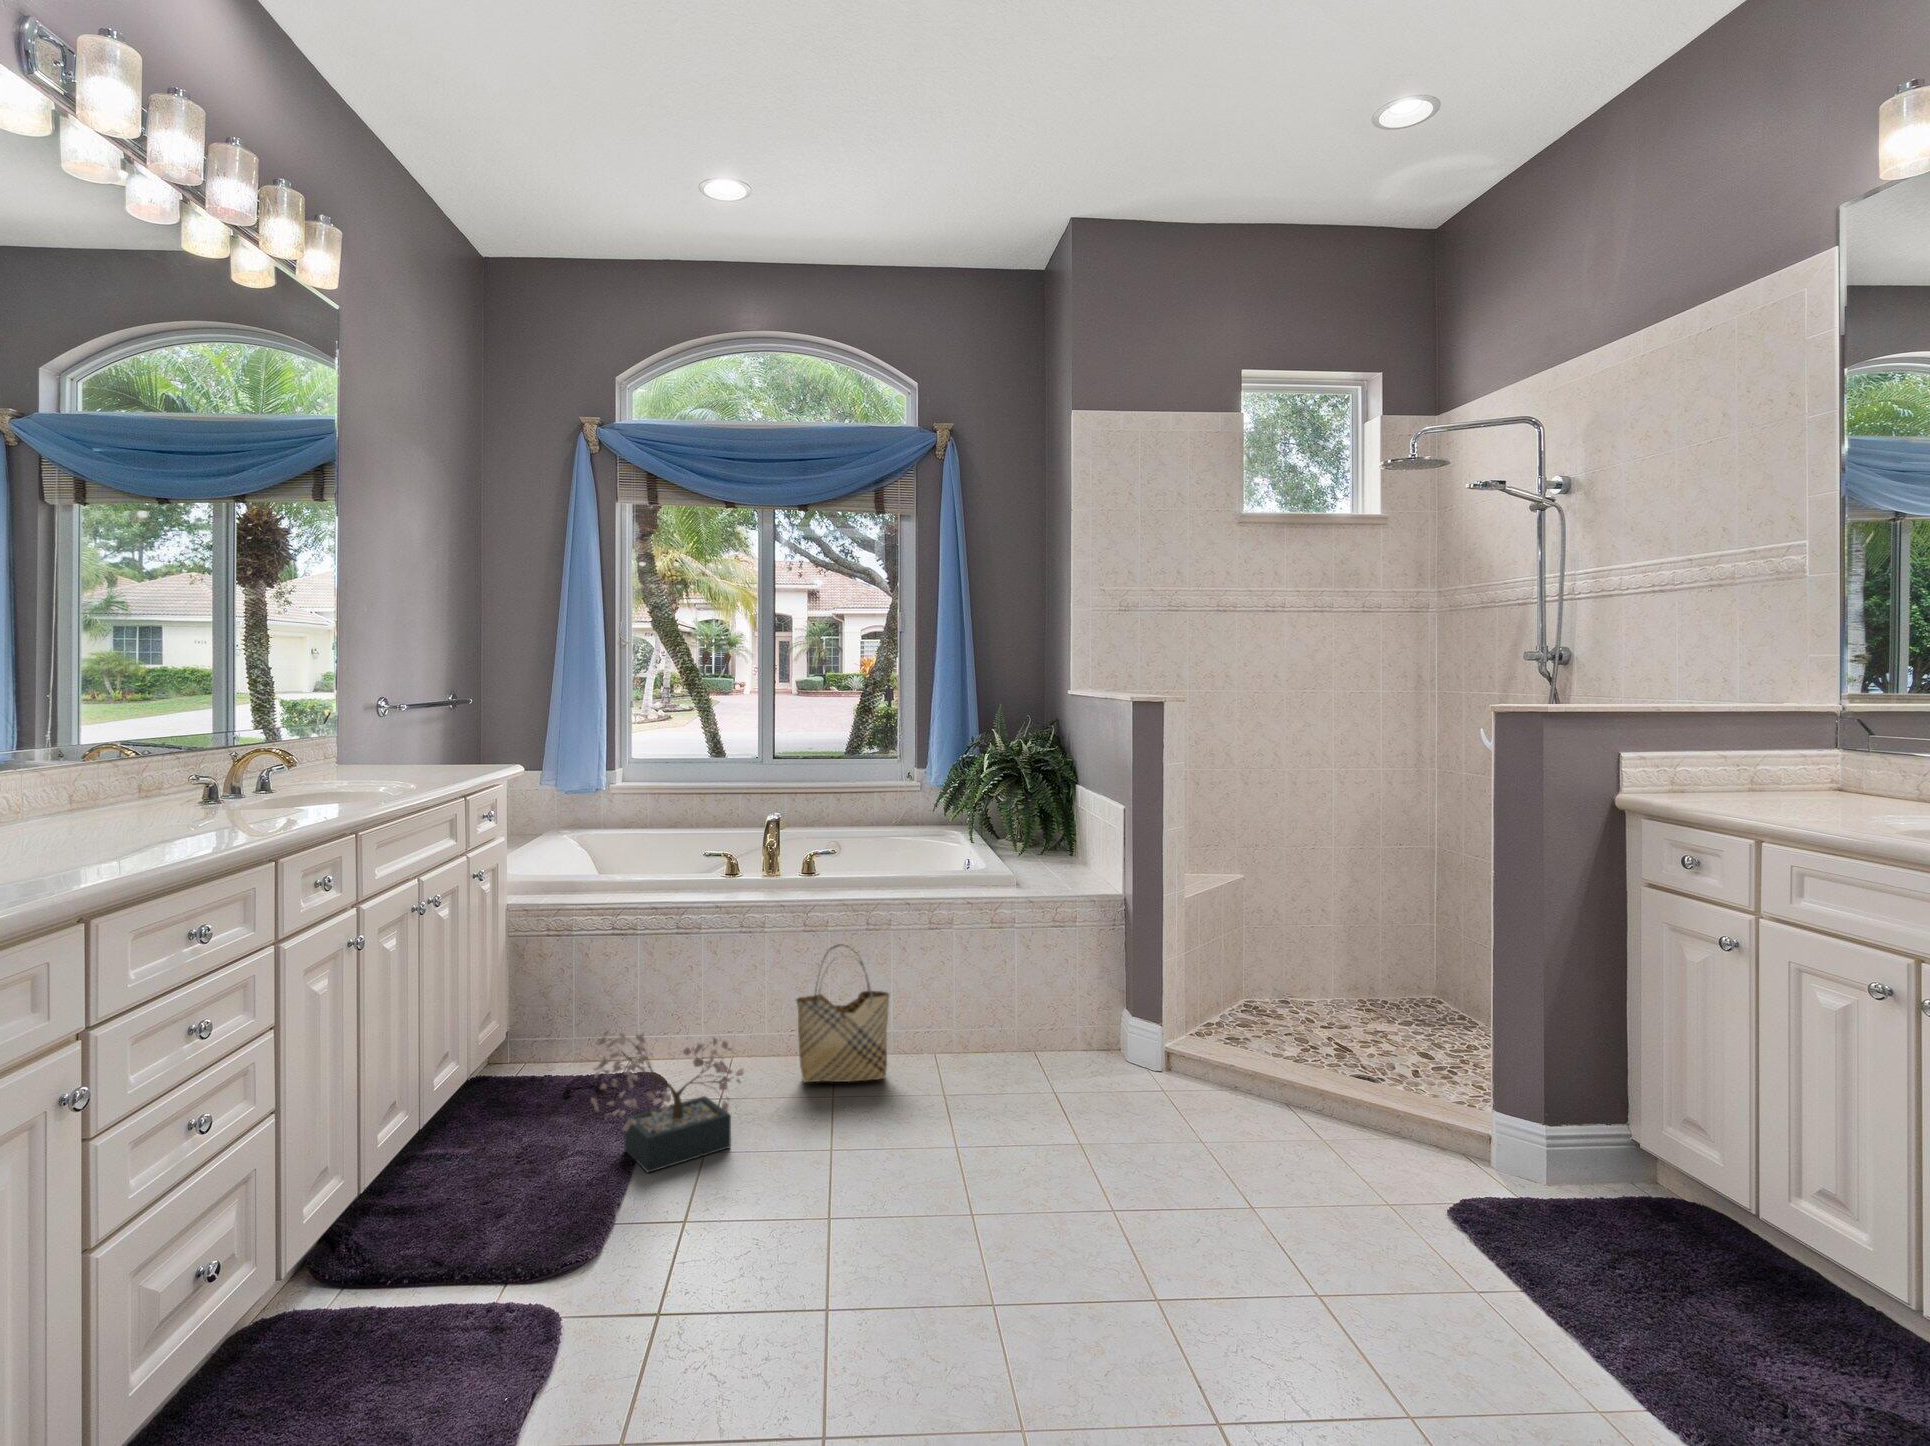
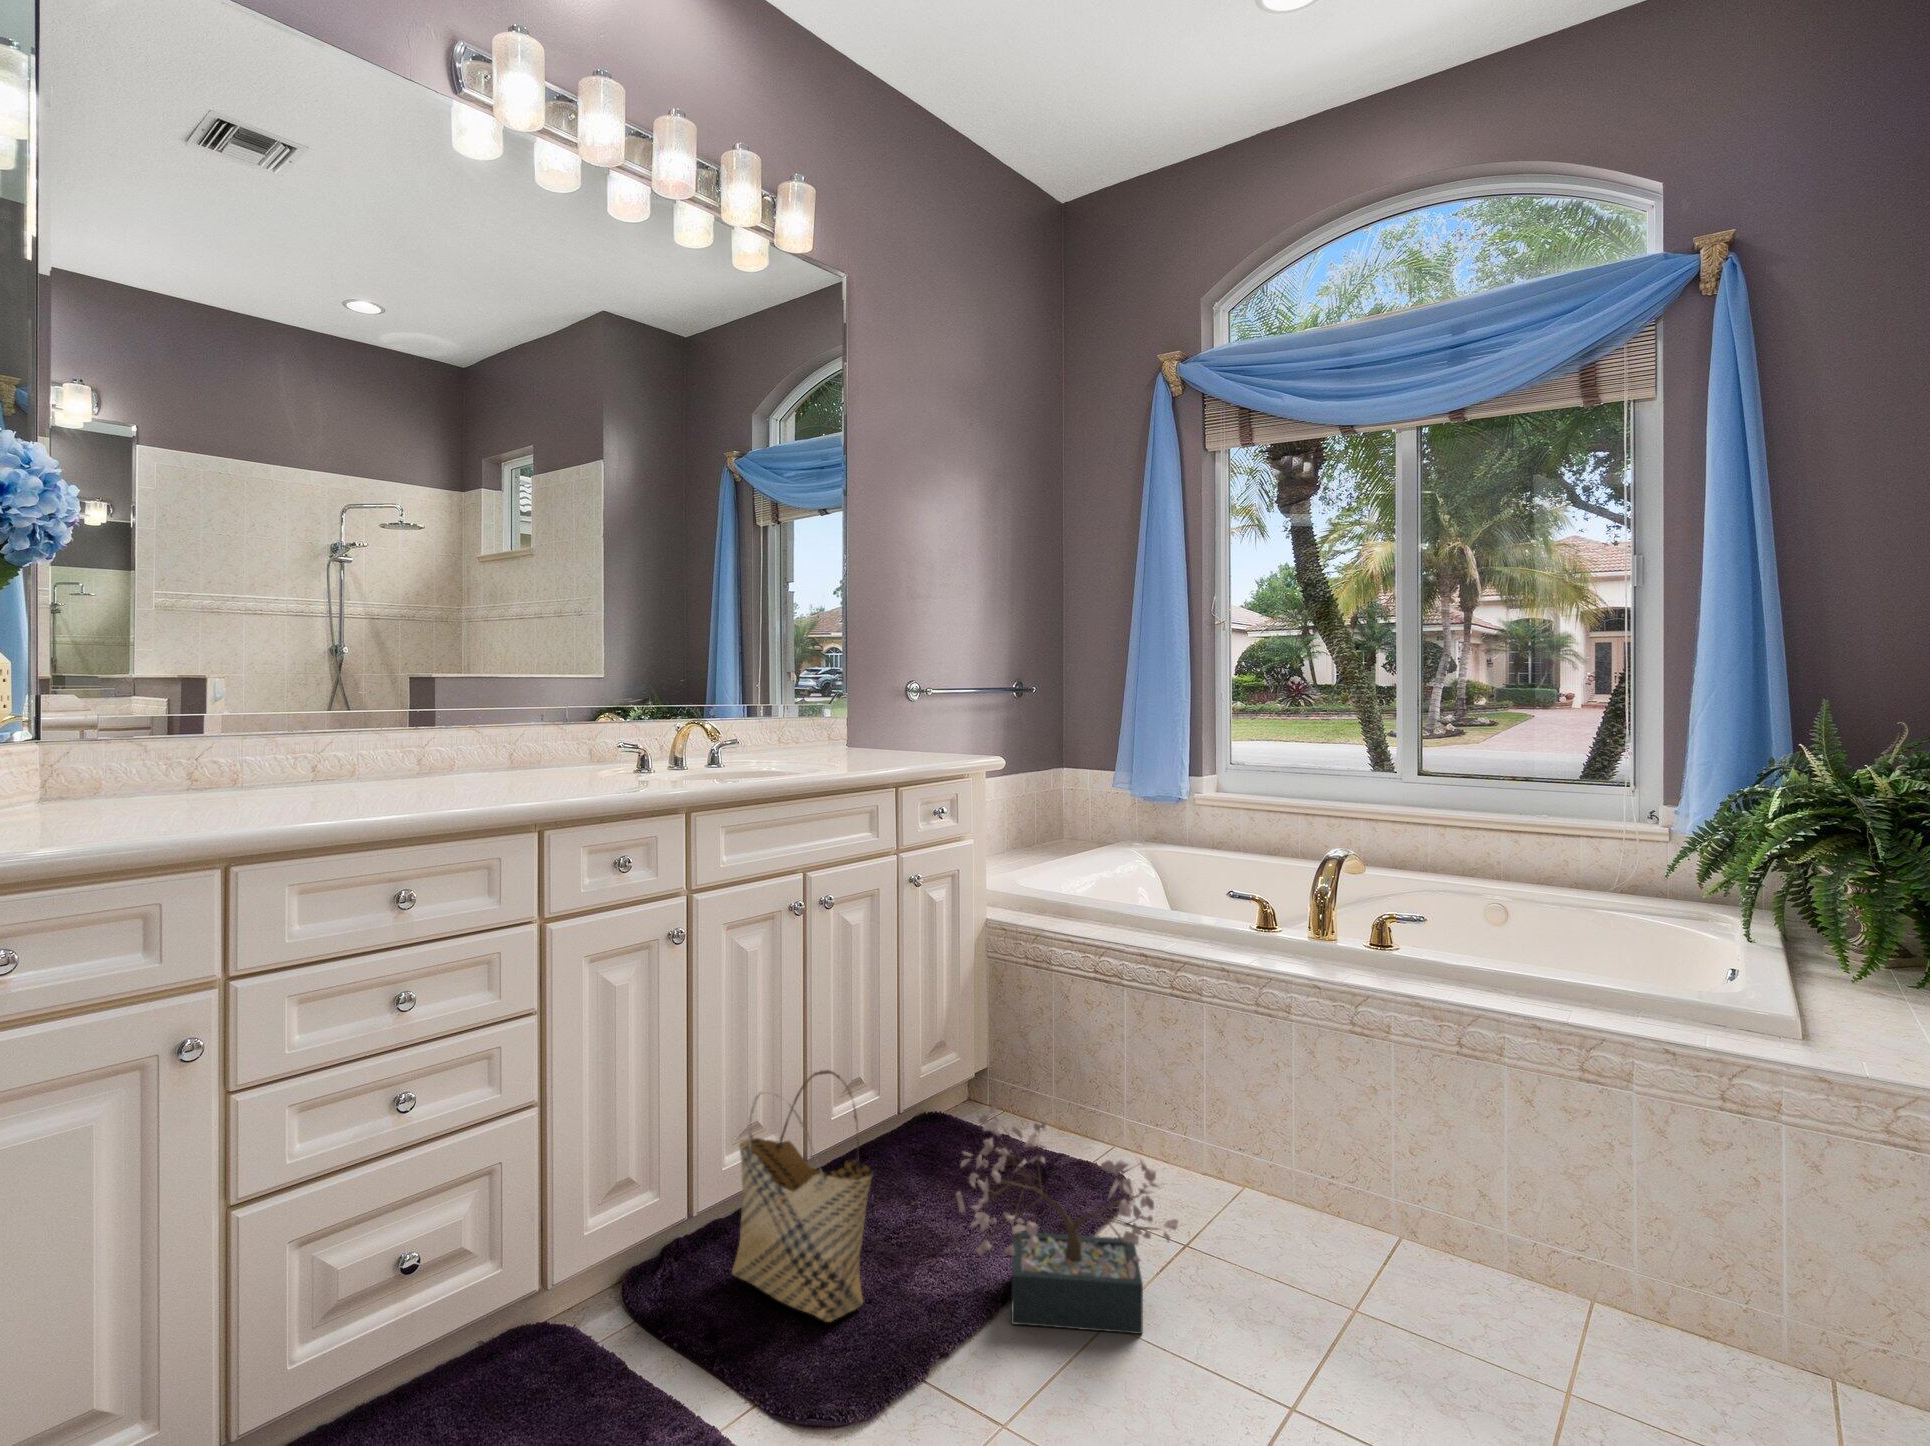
woven basket: present [796,944,890,1082] -> present [732,1070,873,1322]

